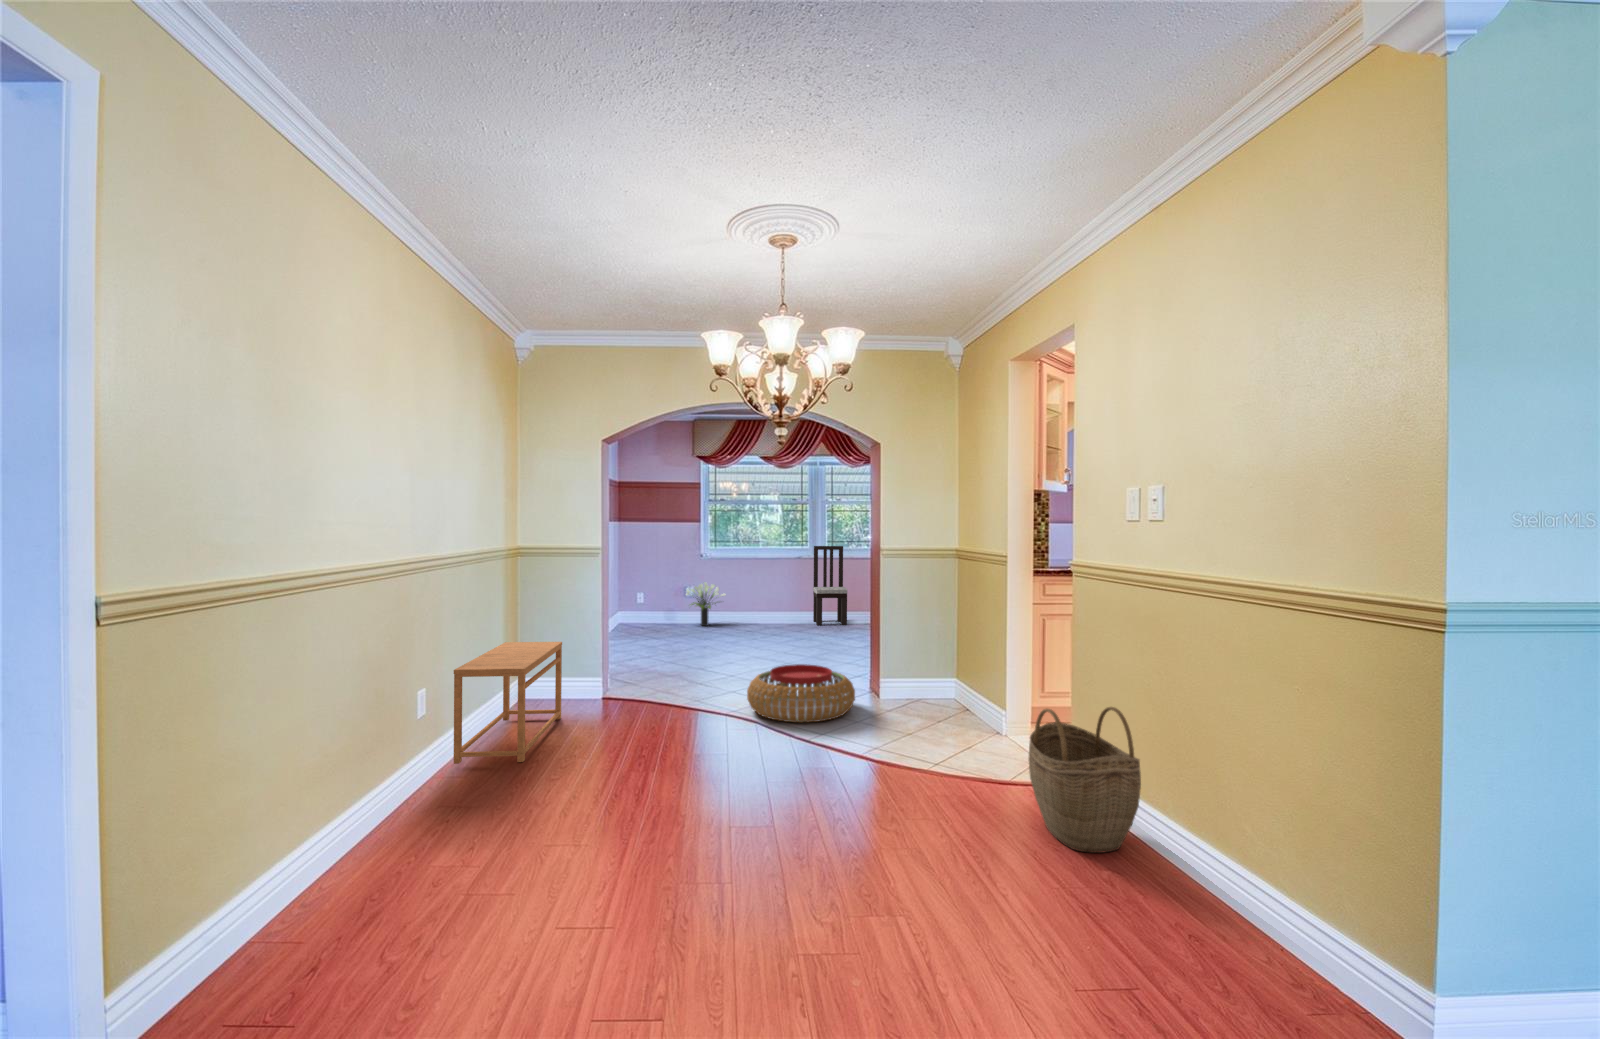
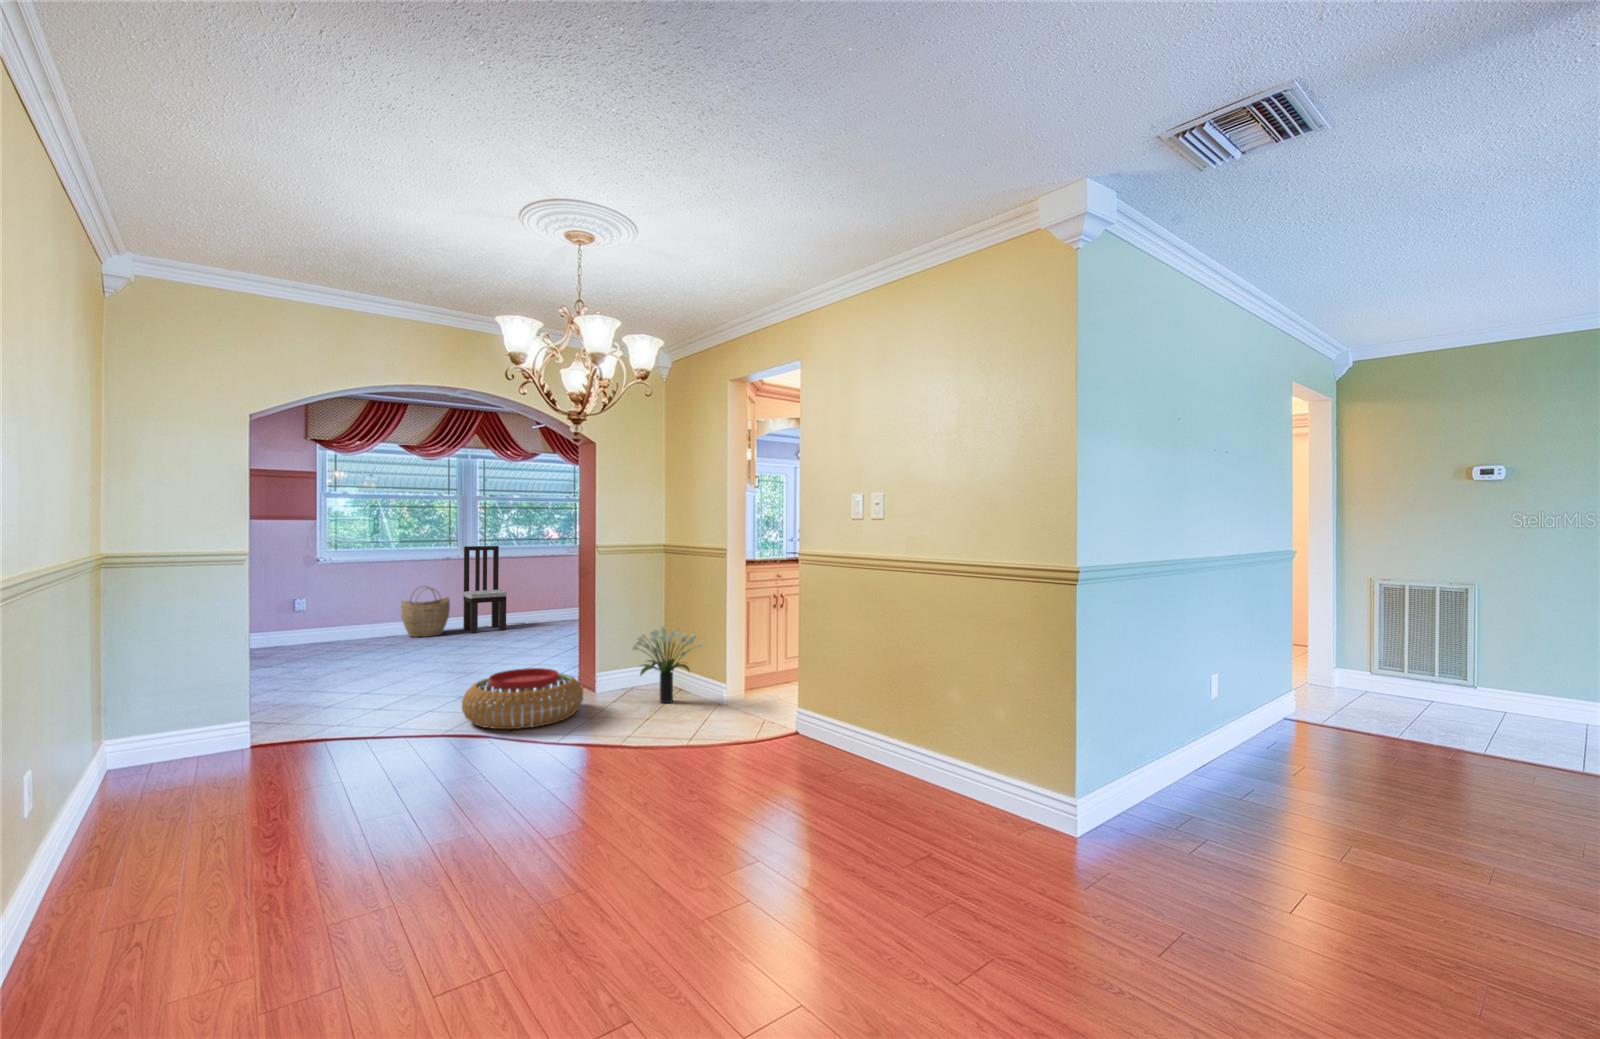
potted plant: present [686,583,726,626] -> present [633,627,703,703]
side table: present [454,642,562,764] -> none [76,673,208,853]
woven basket: present [1029,707,1141,853] -> present [401,587,450,637]

